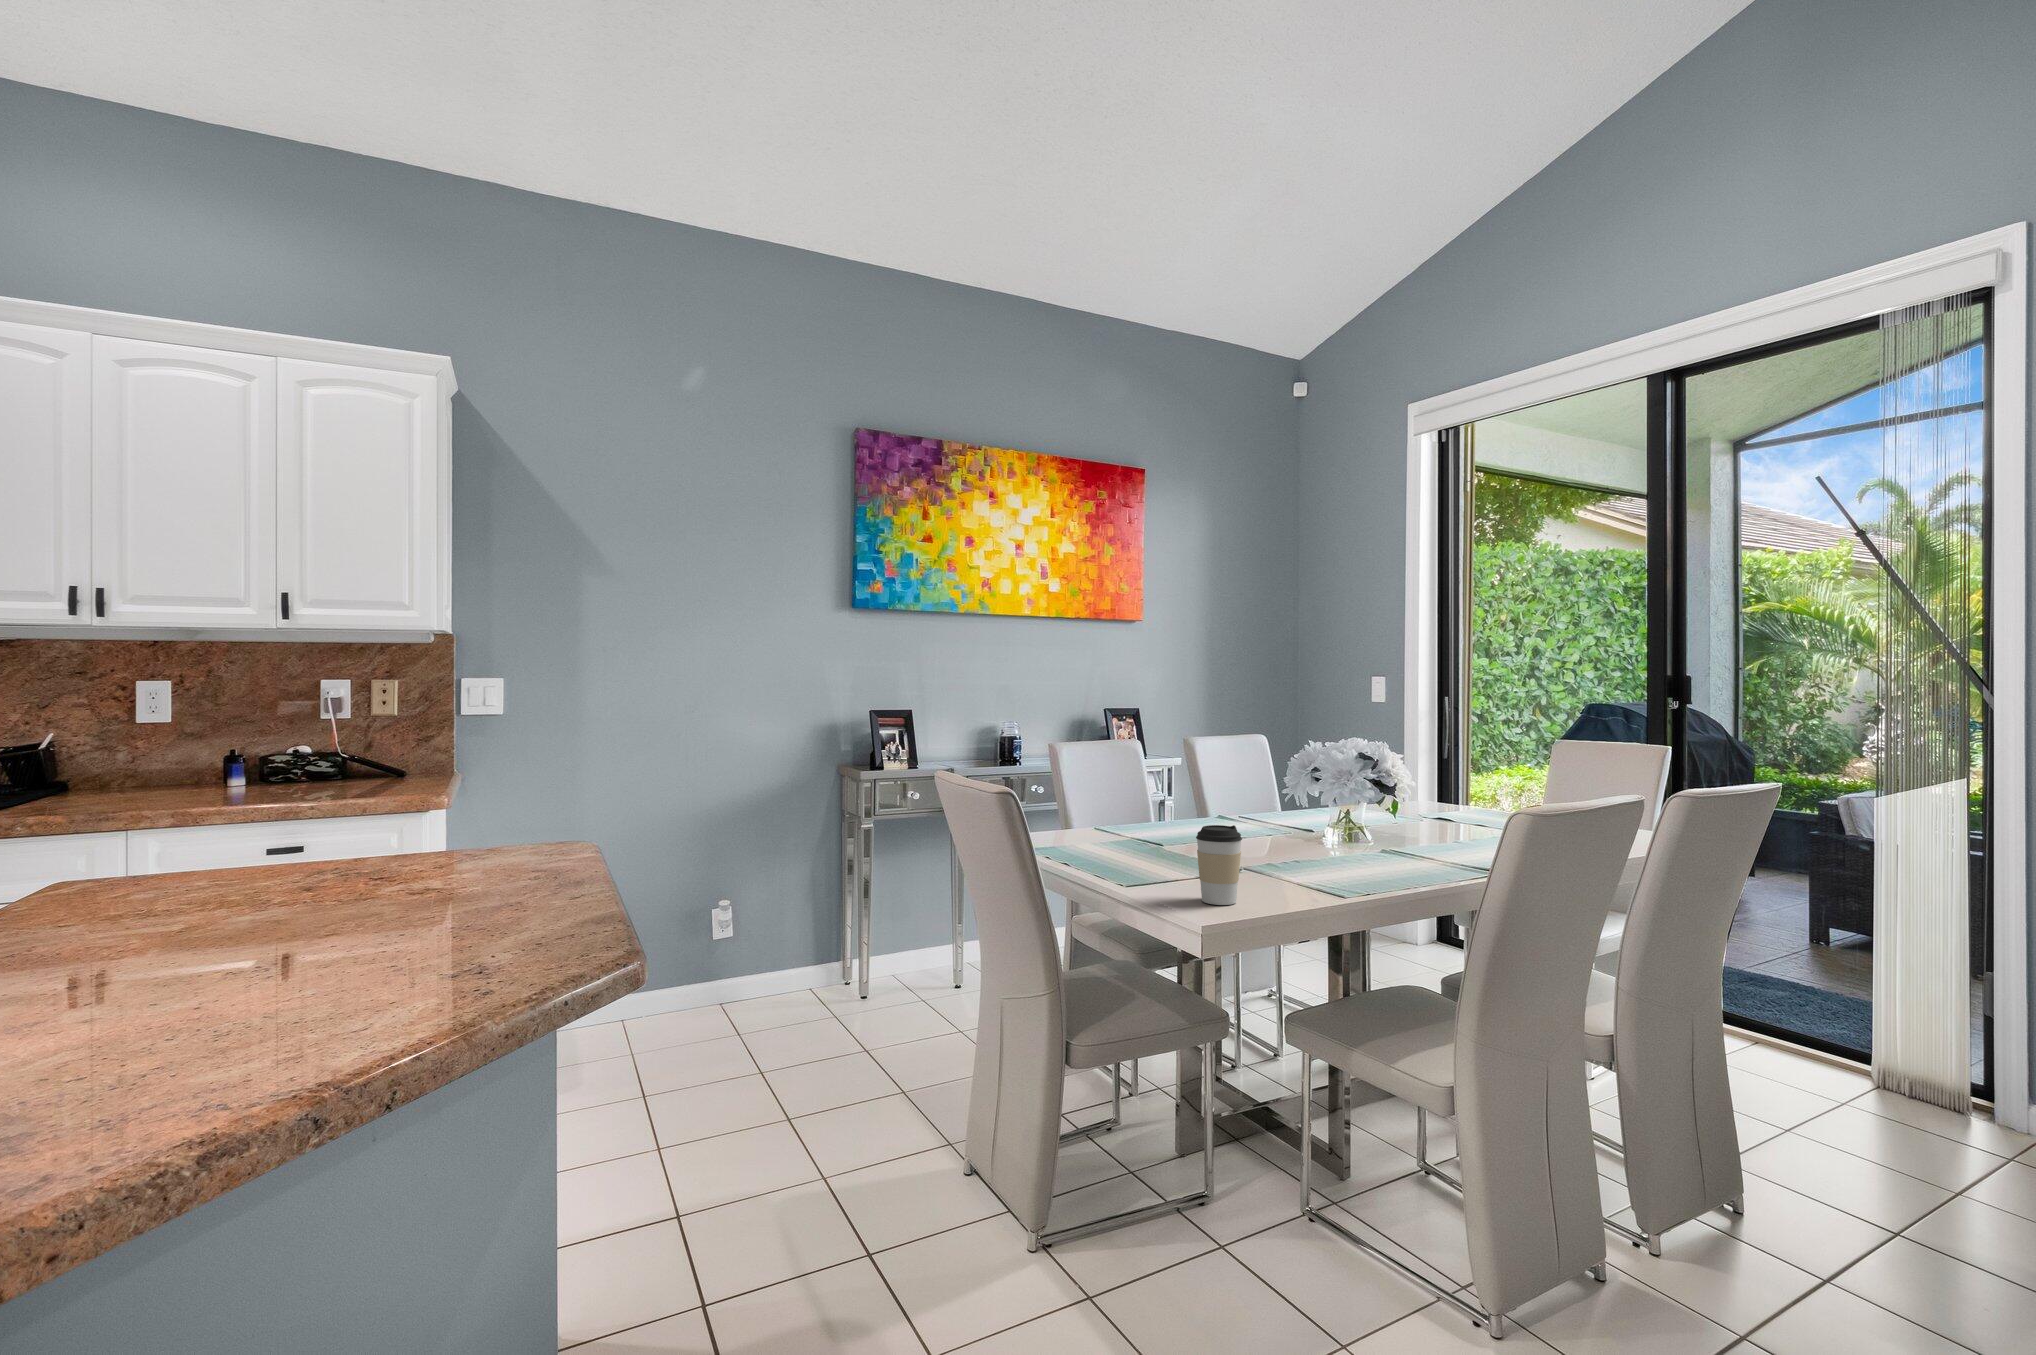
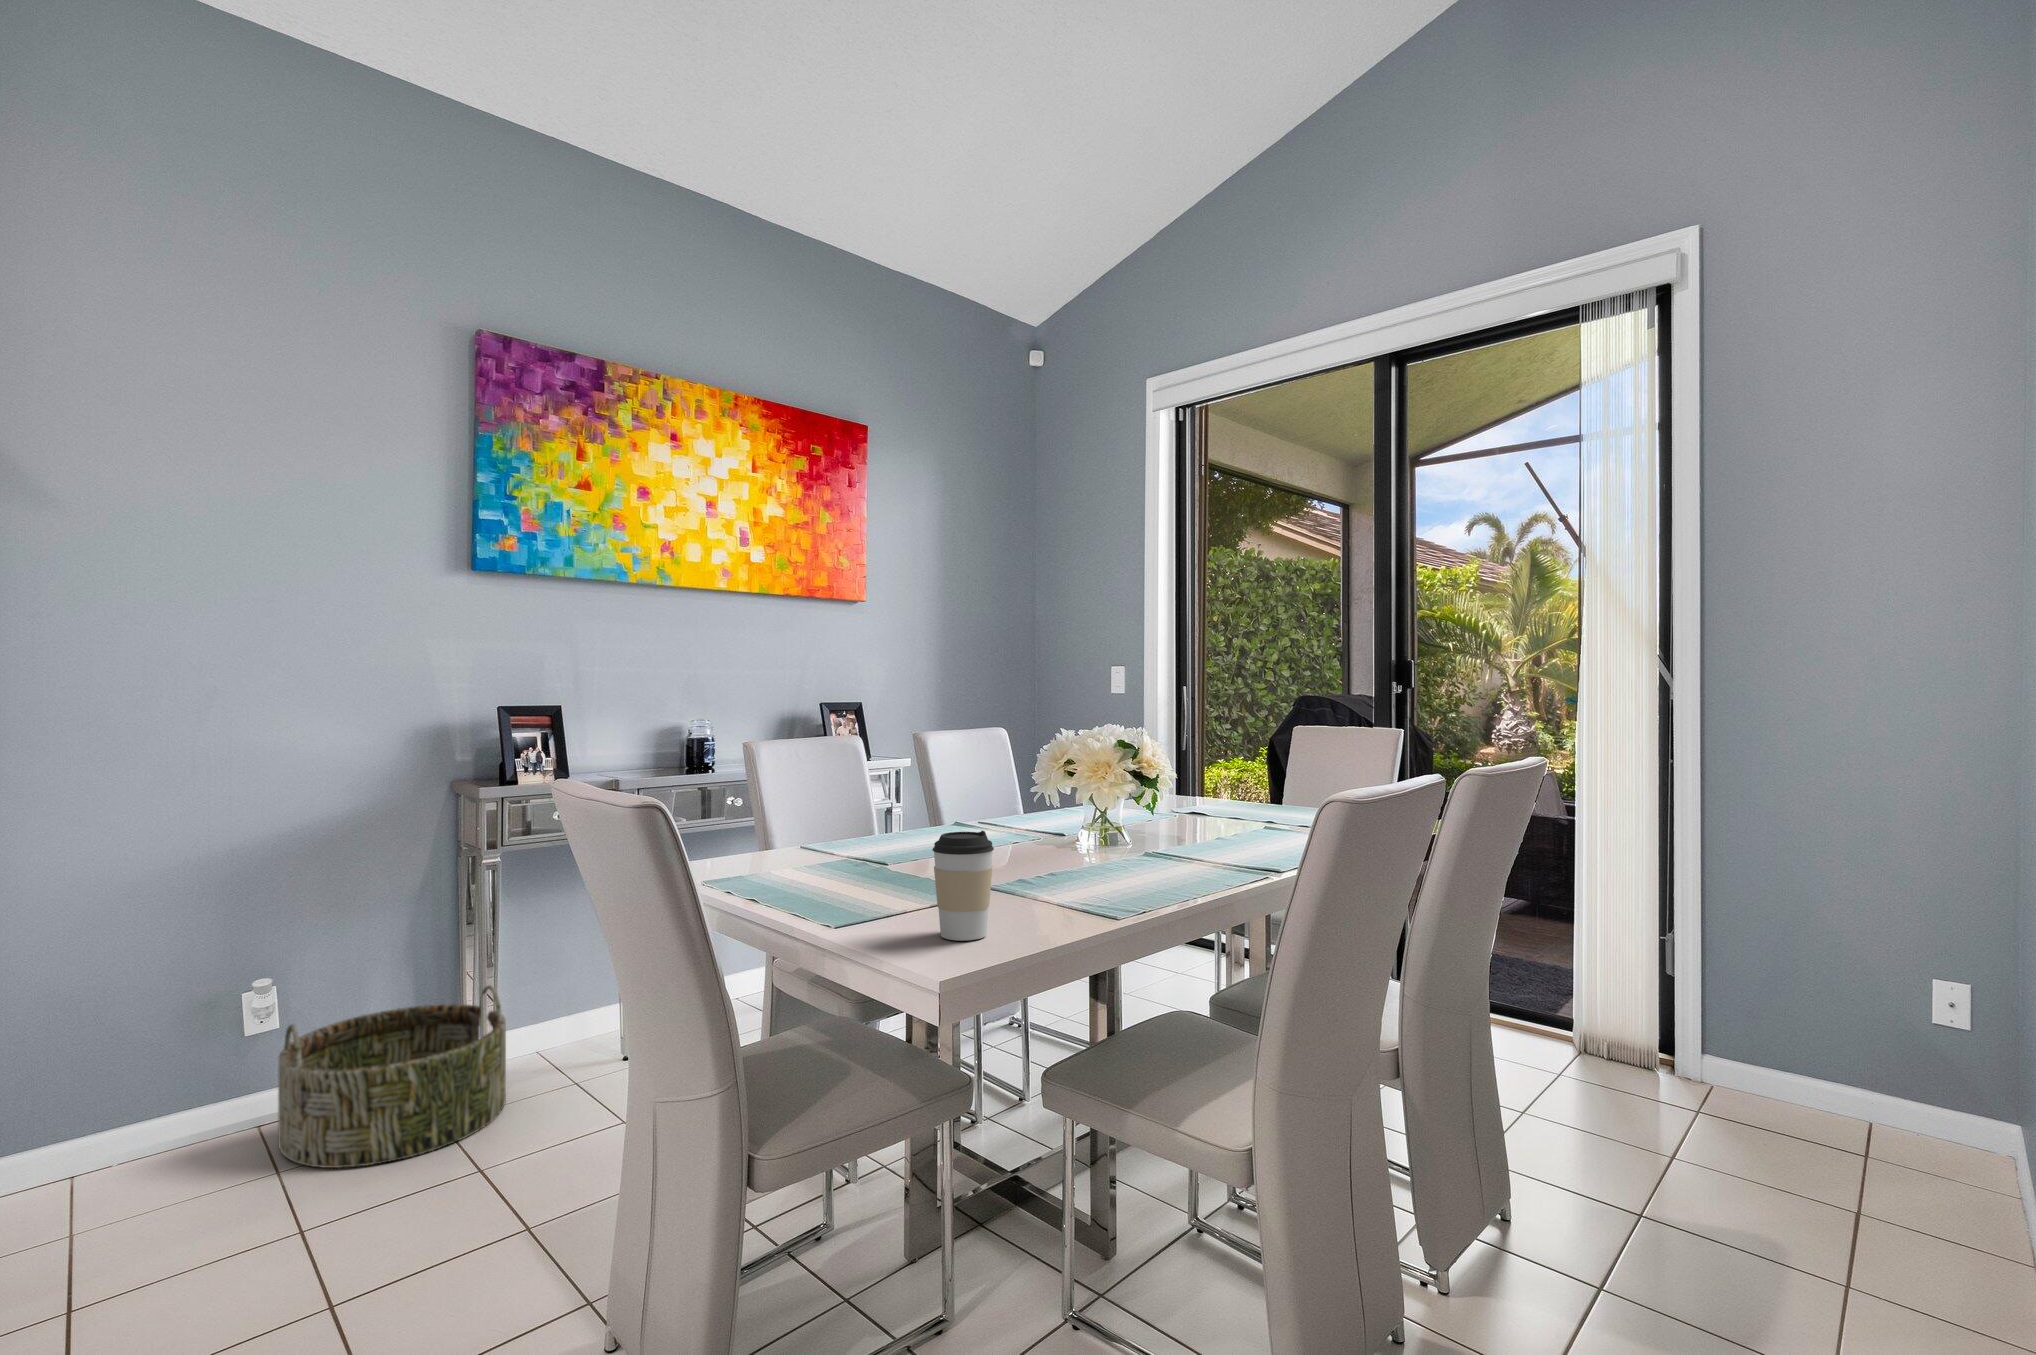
basket: none [735,922,878,1041] -> present [278,986,506,1168]

